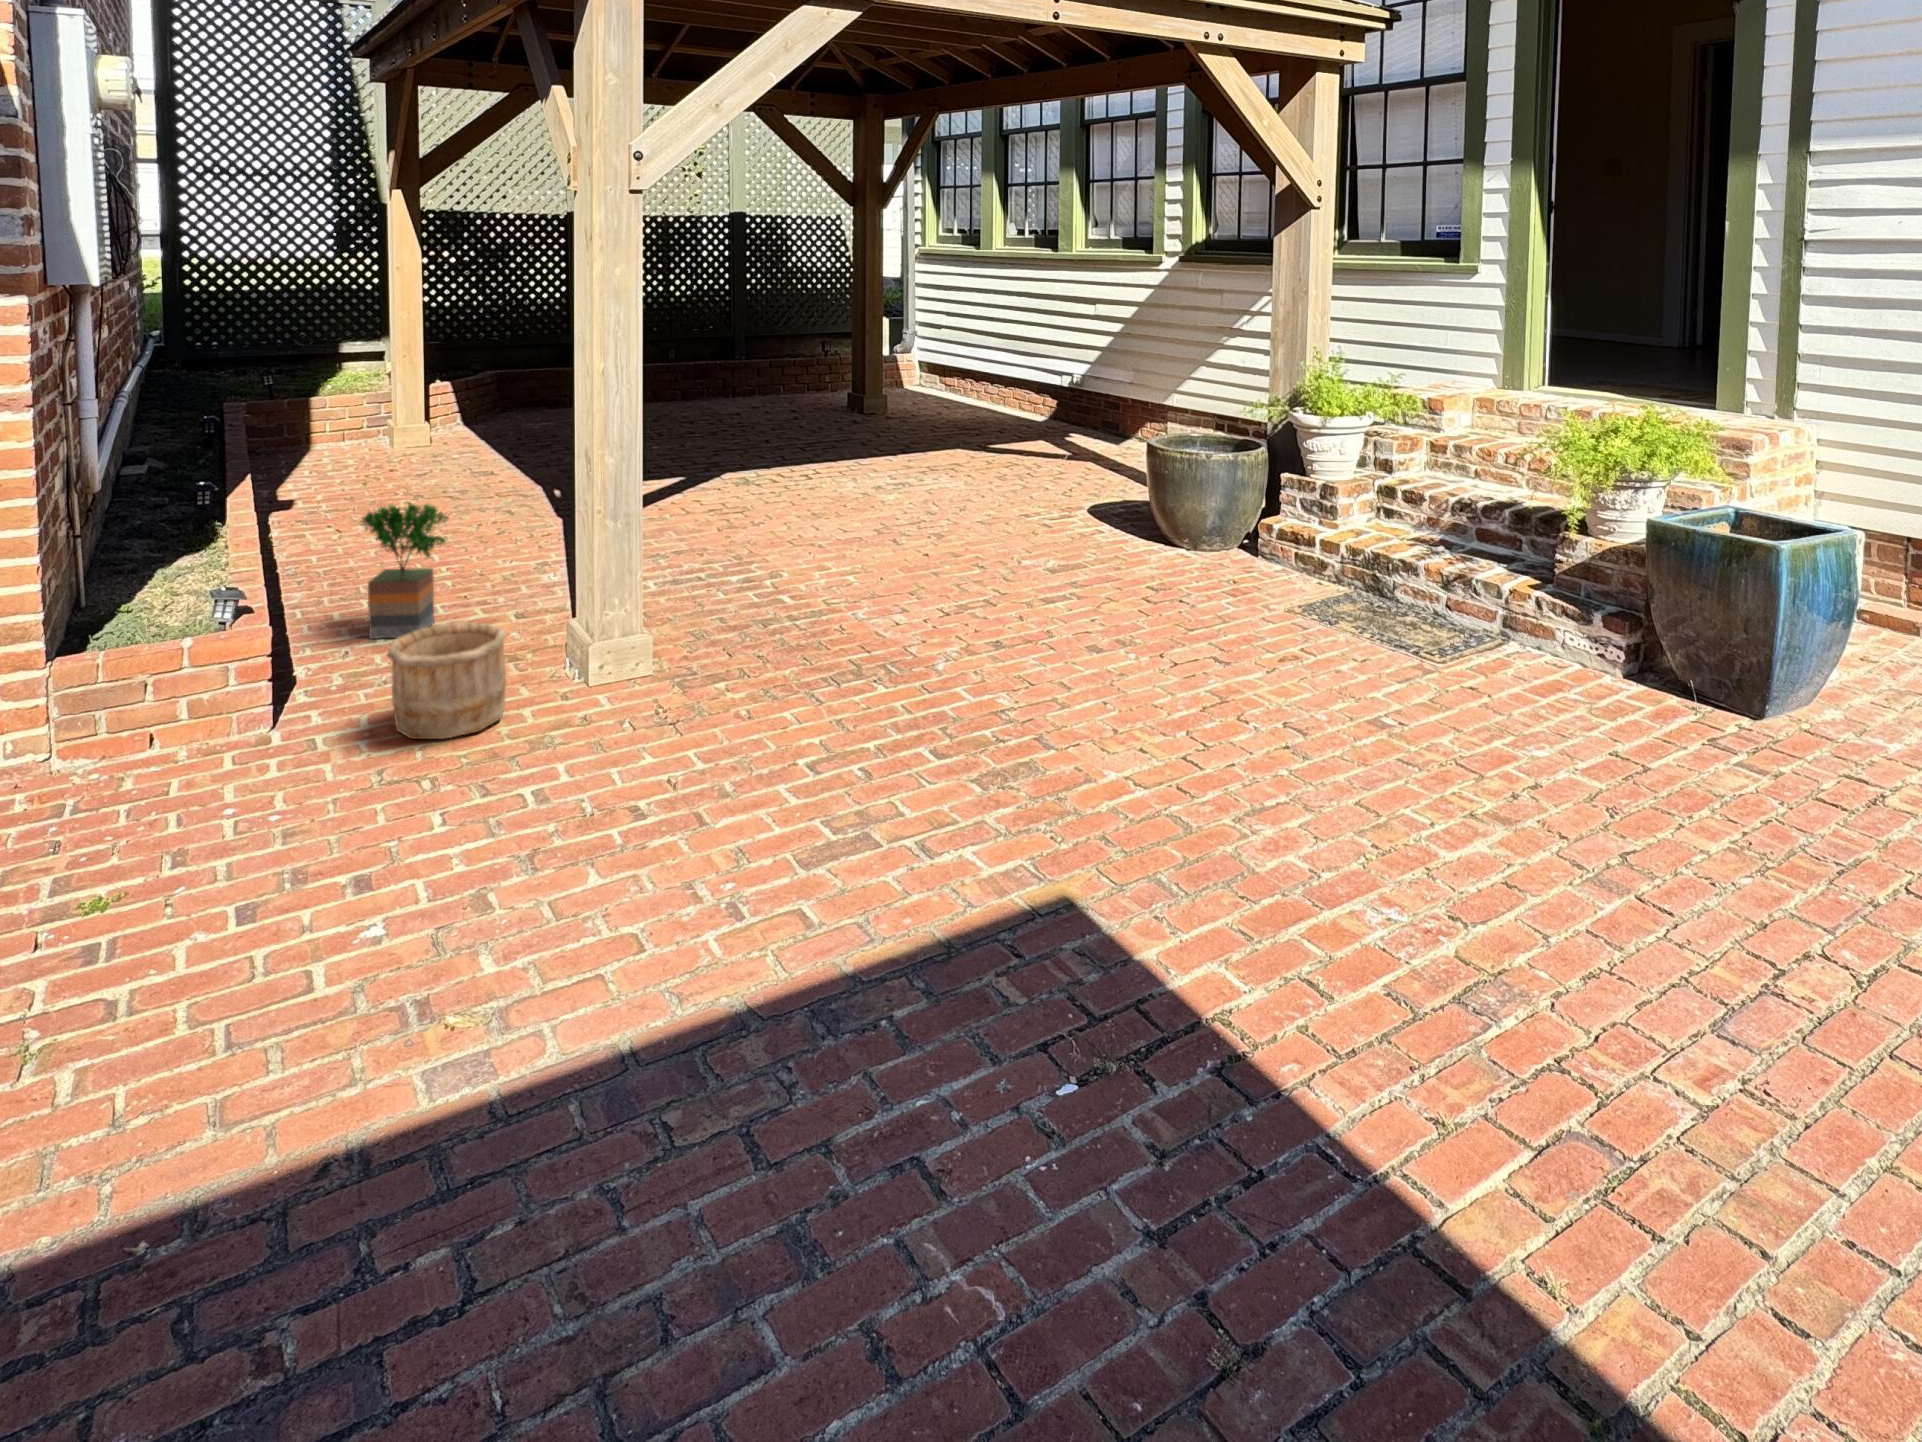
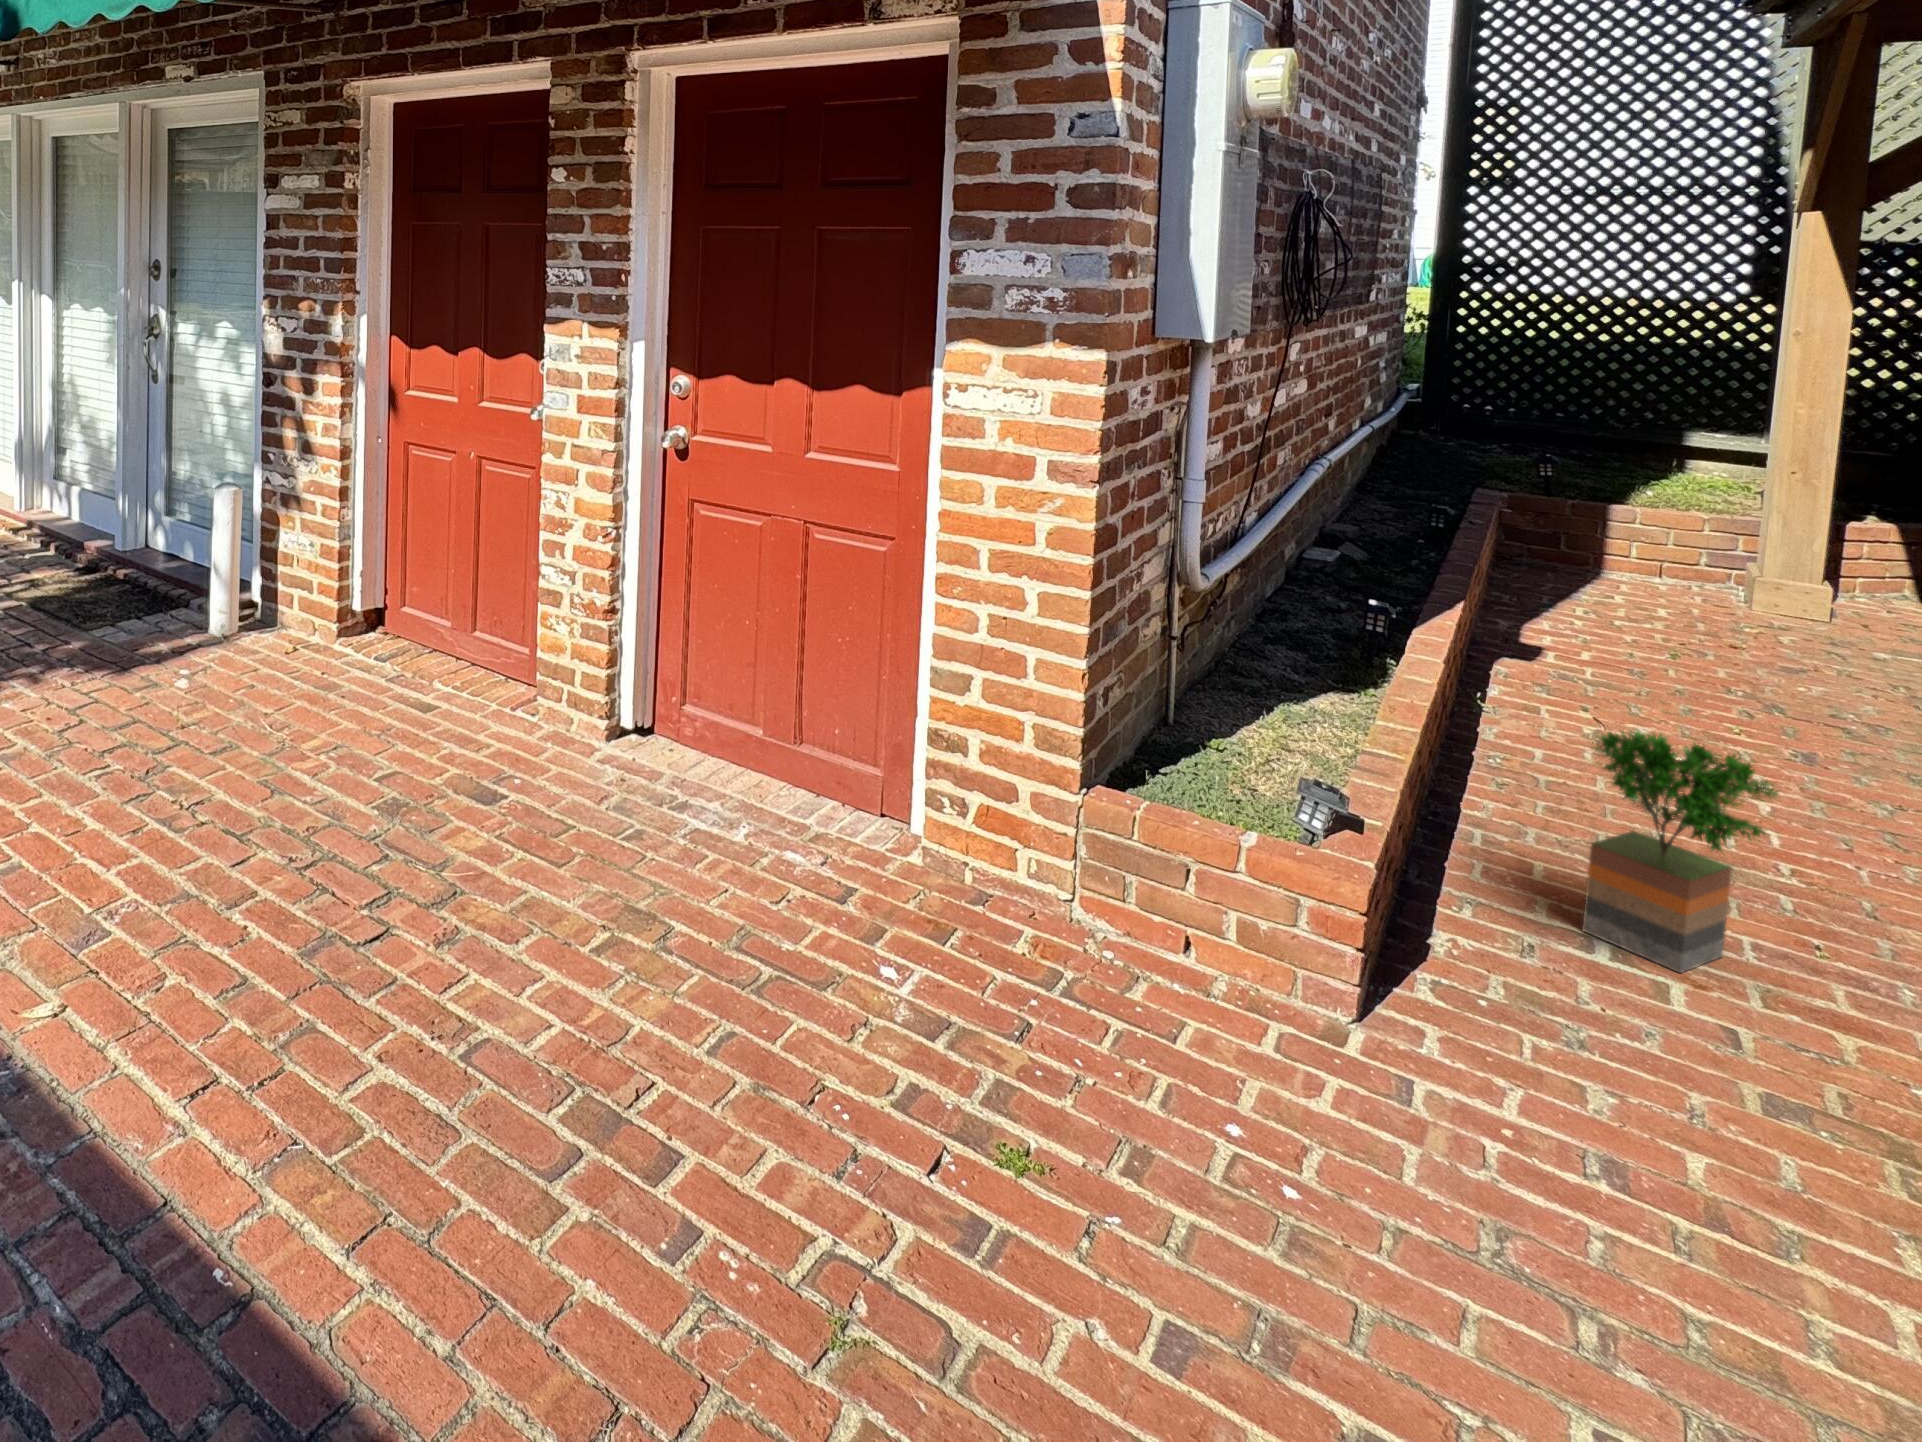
wooden bucket: present [387,622,507,739] -> none [1561,989,1854,1263]

